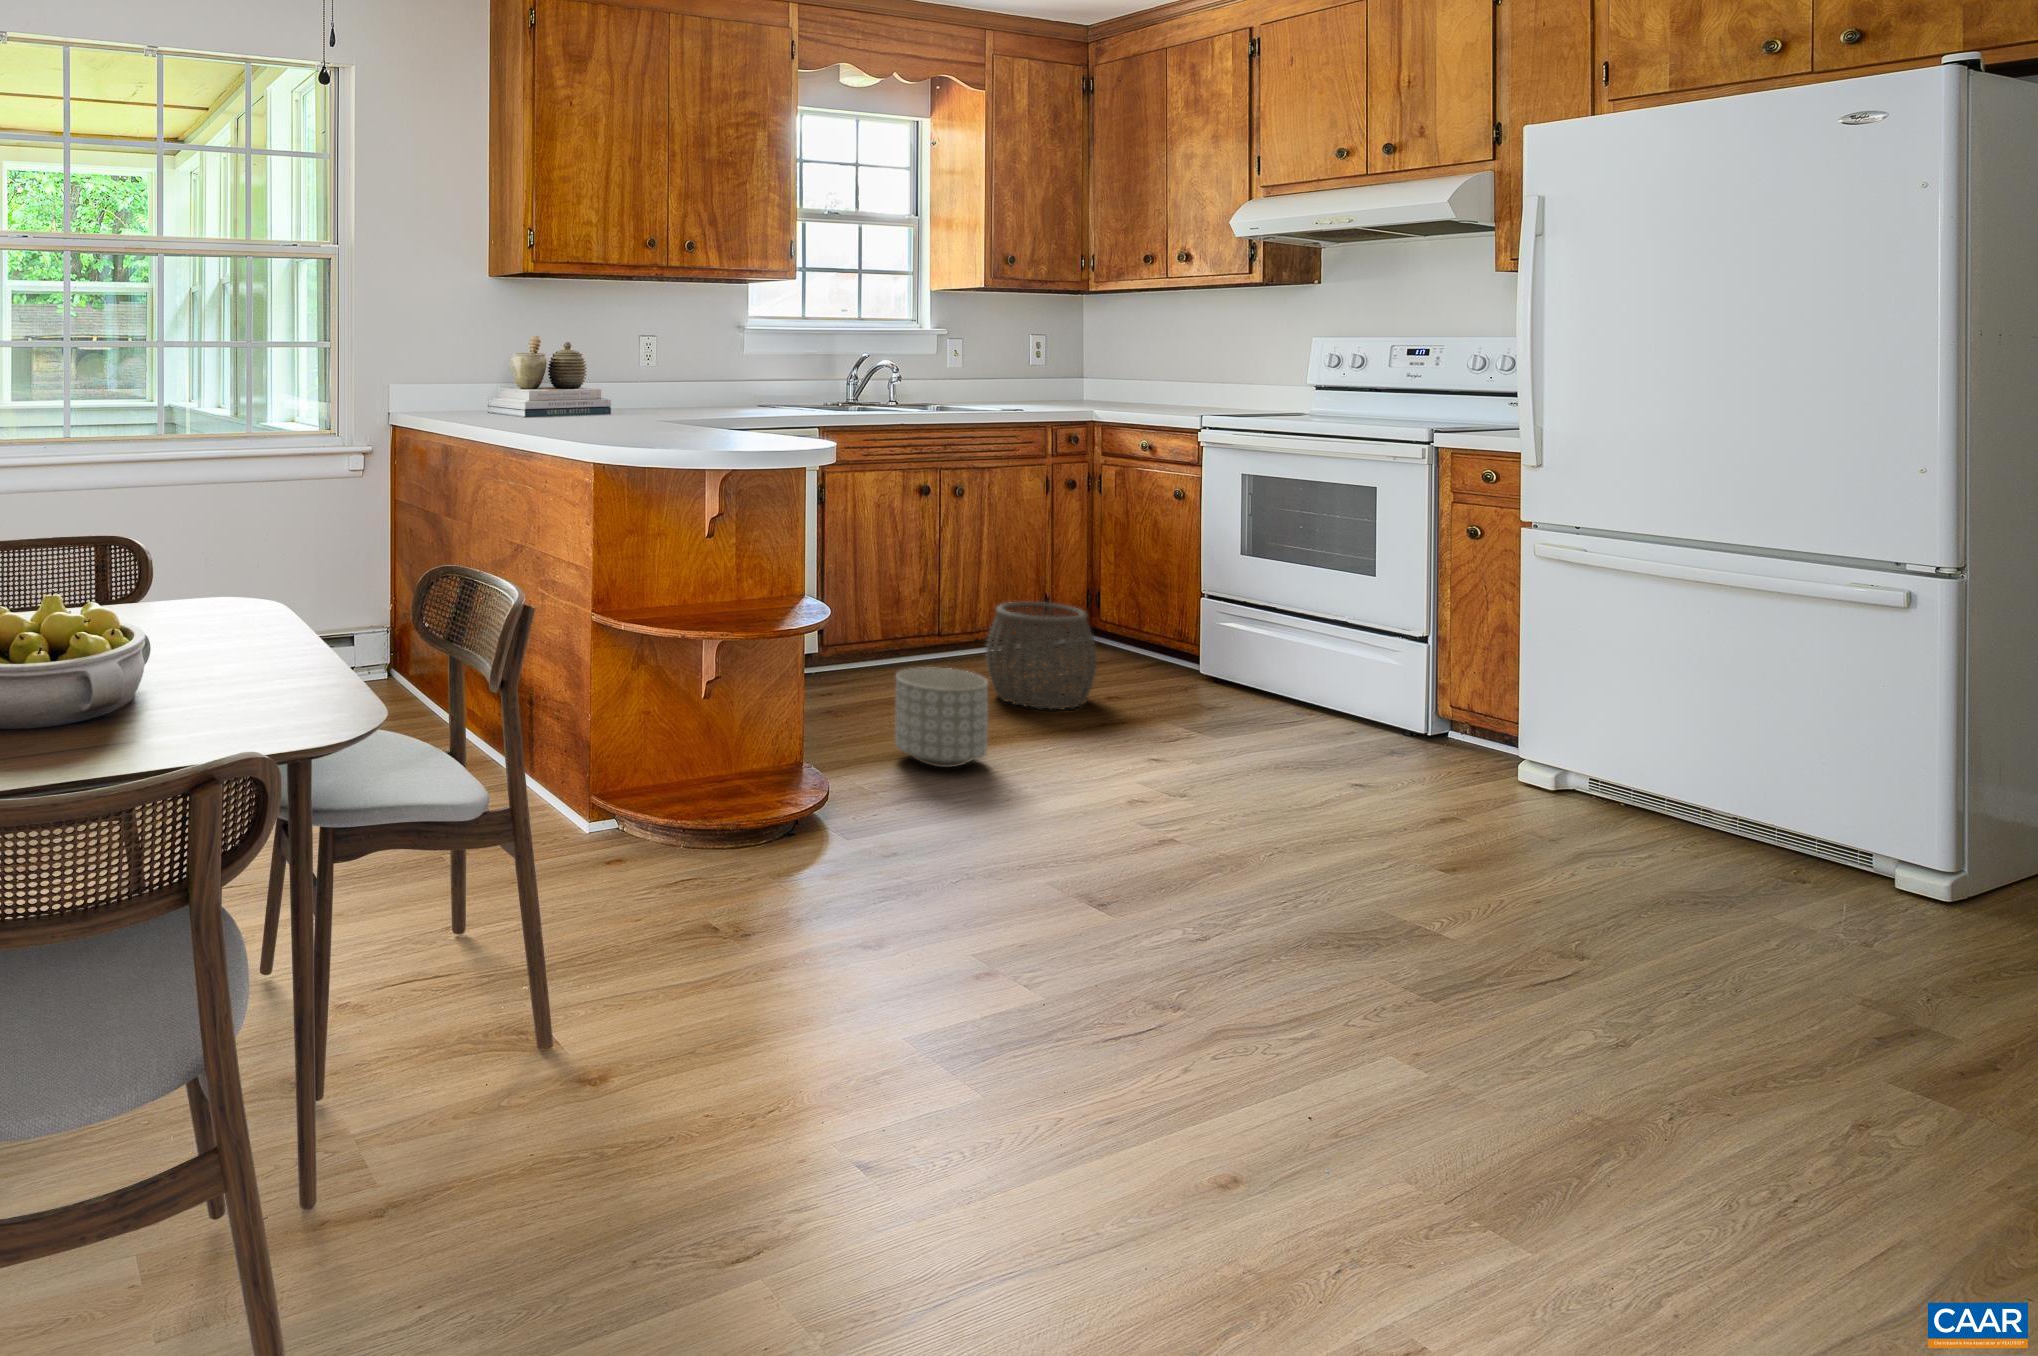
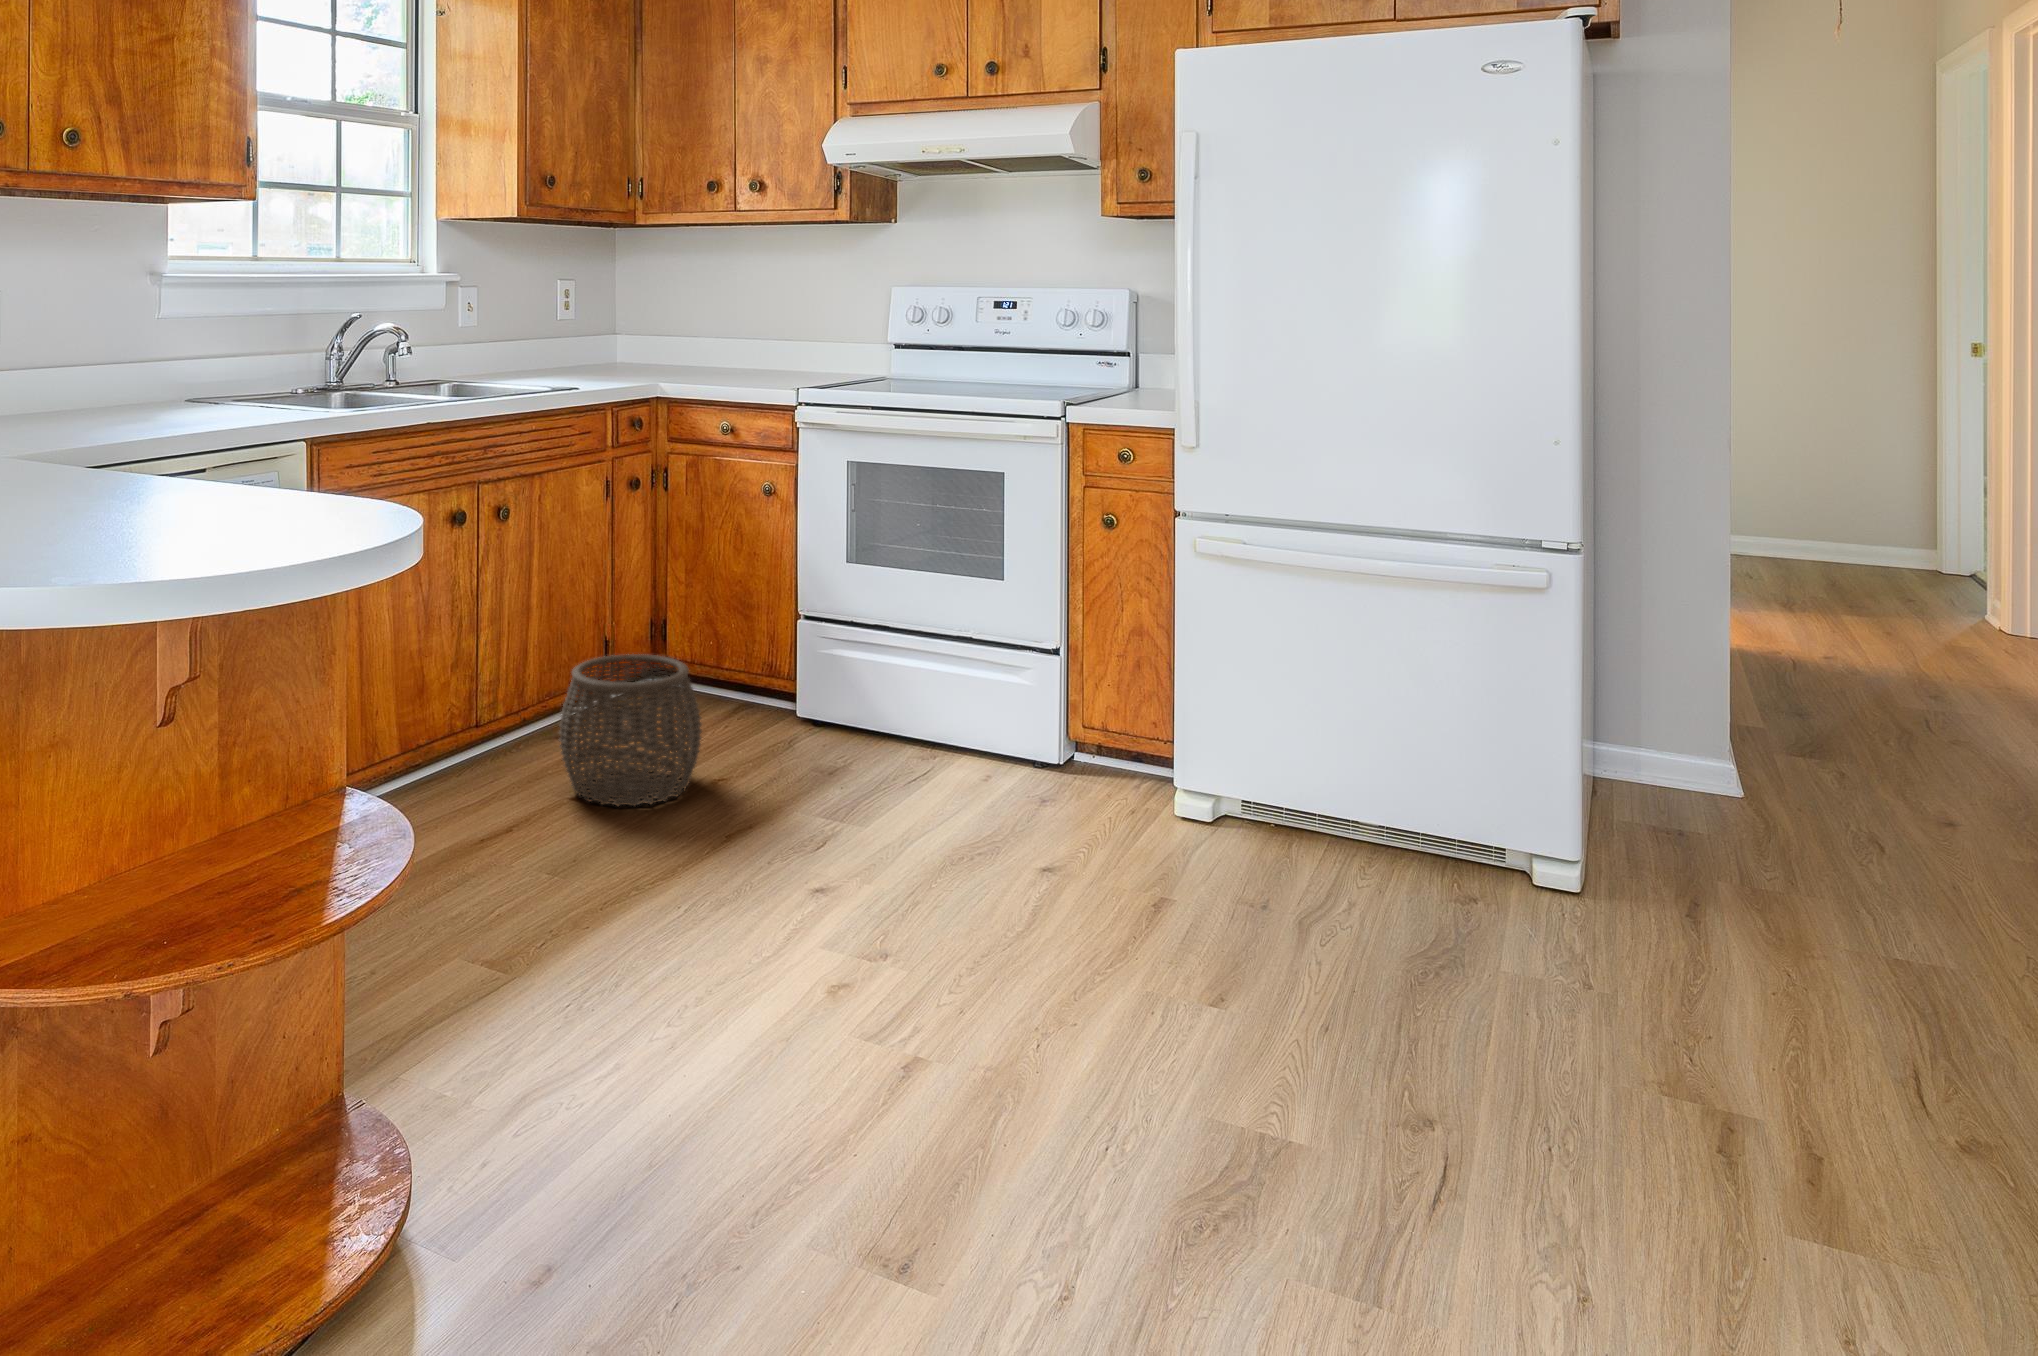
planter: present [895,667,988,767] -> none [475,796,609,953]

